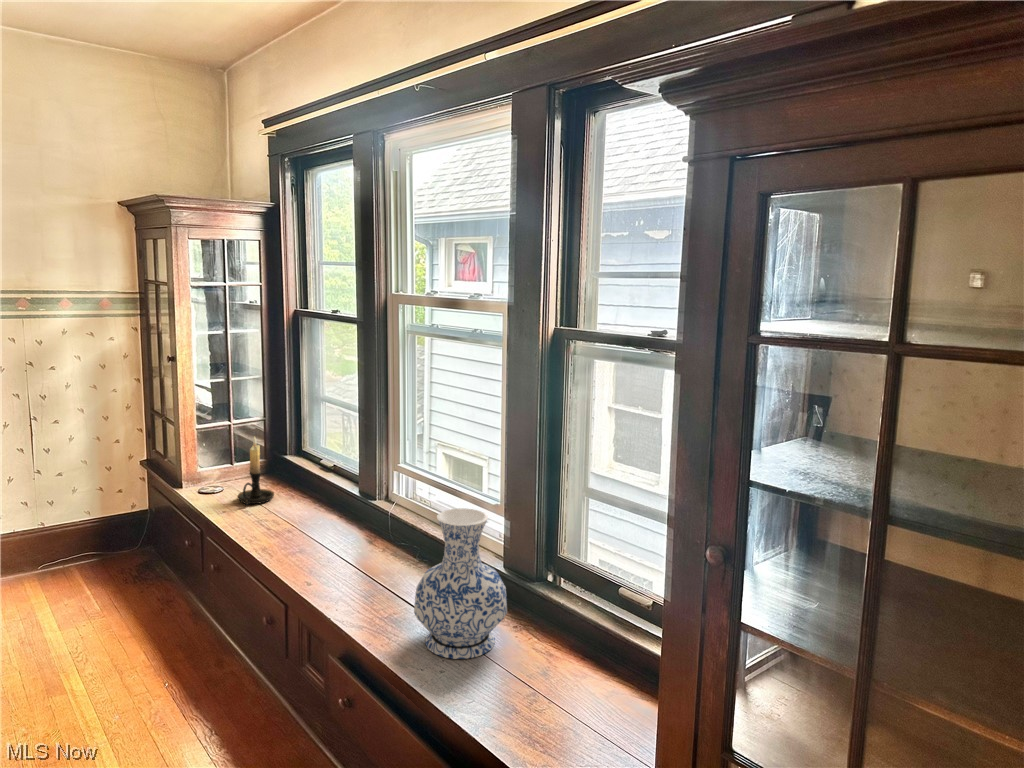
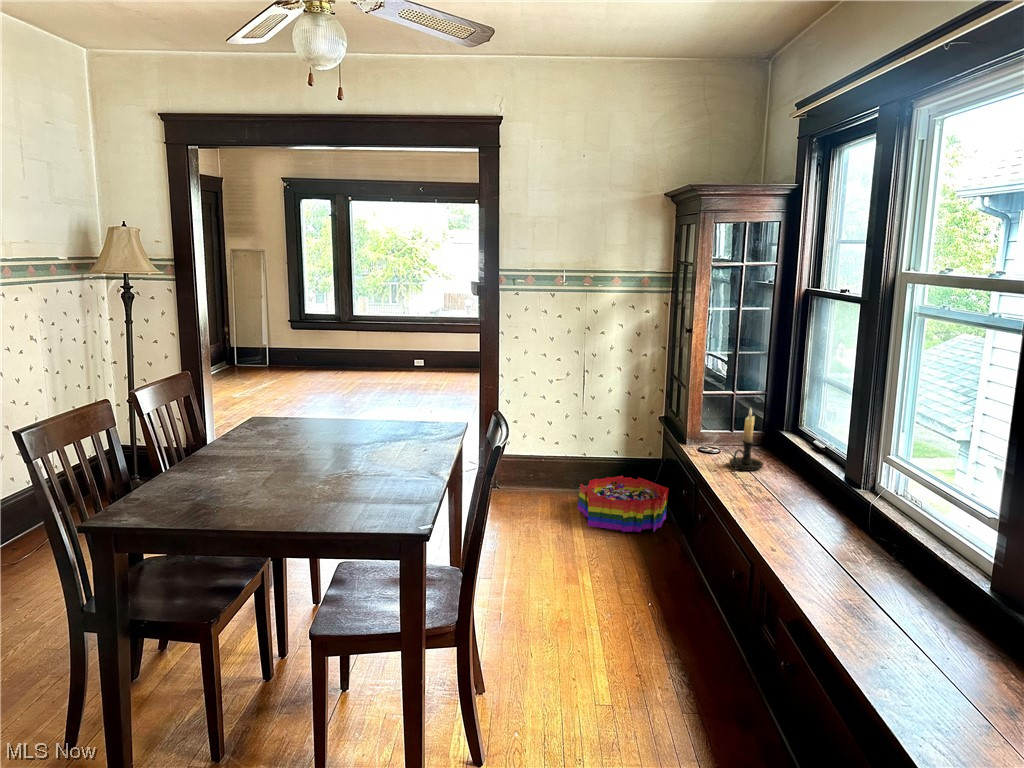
vase: present [414,508,507,659] -> none [861,504,975,664]
storage bin: none [43,535,164,612] -> present [577,476,669,532]

